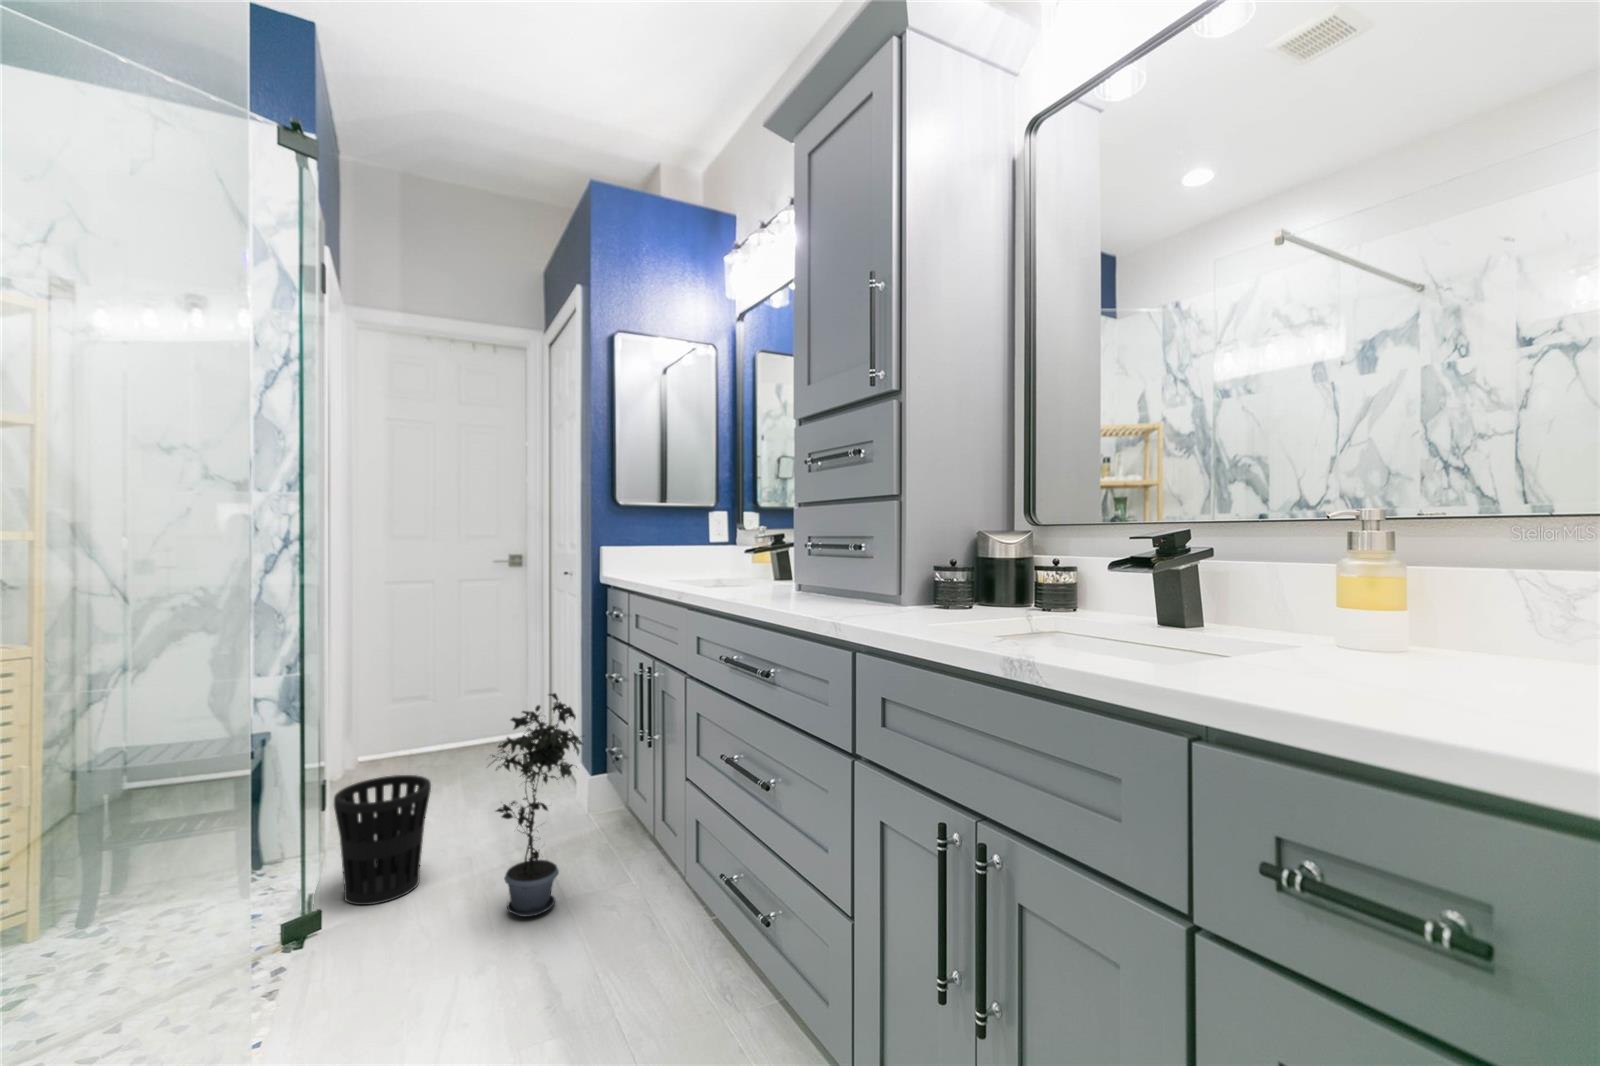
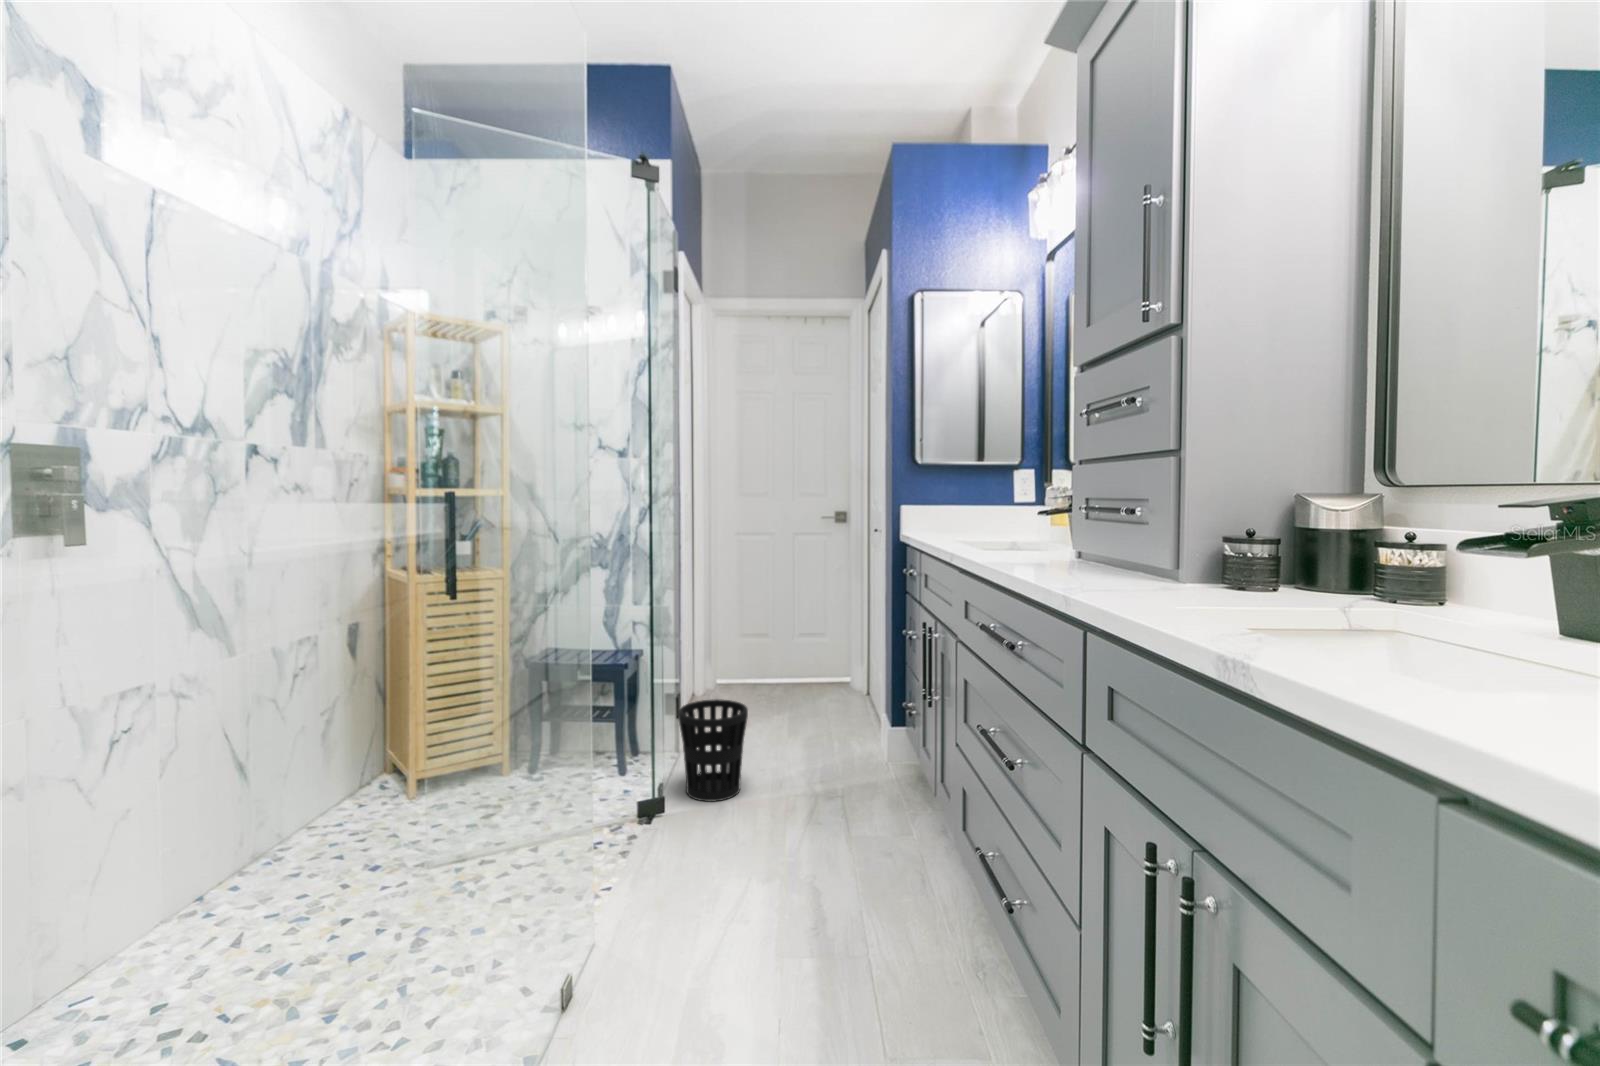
potted plant: present [492,693,584,917] -> none [780,644,866,842]

